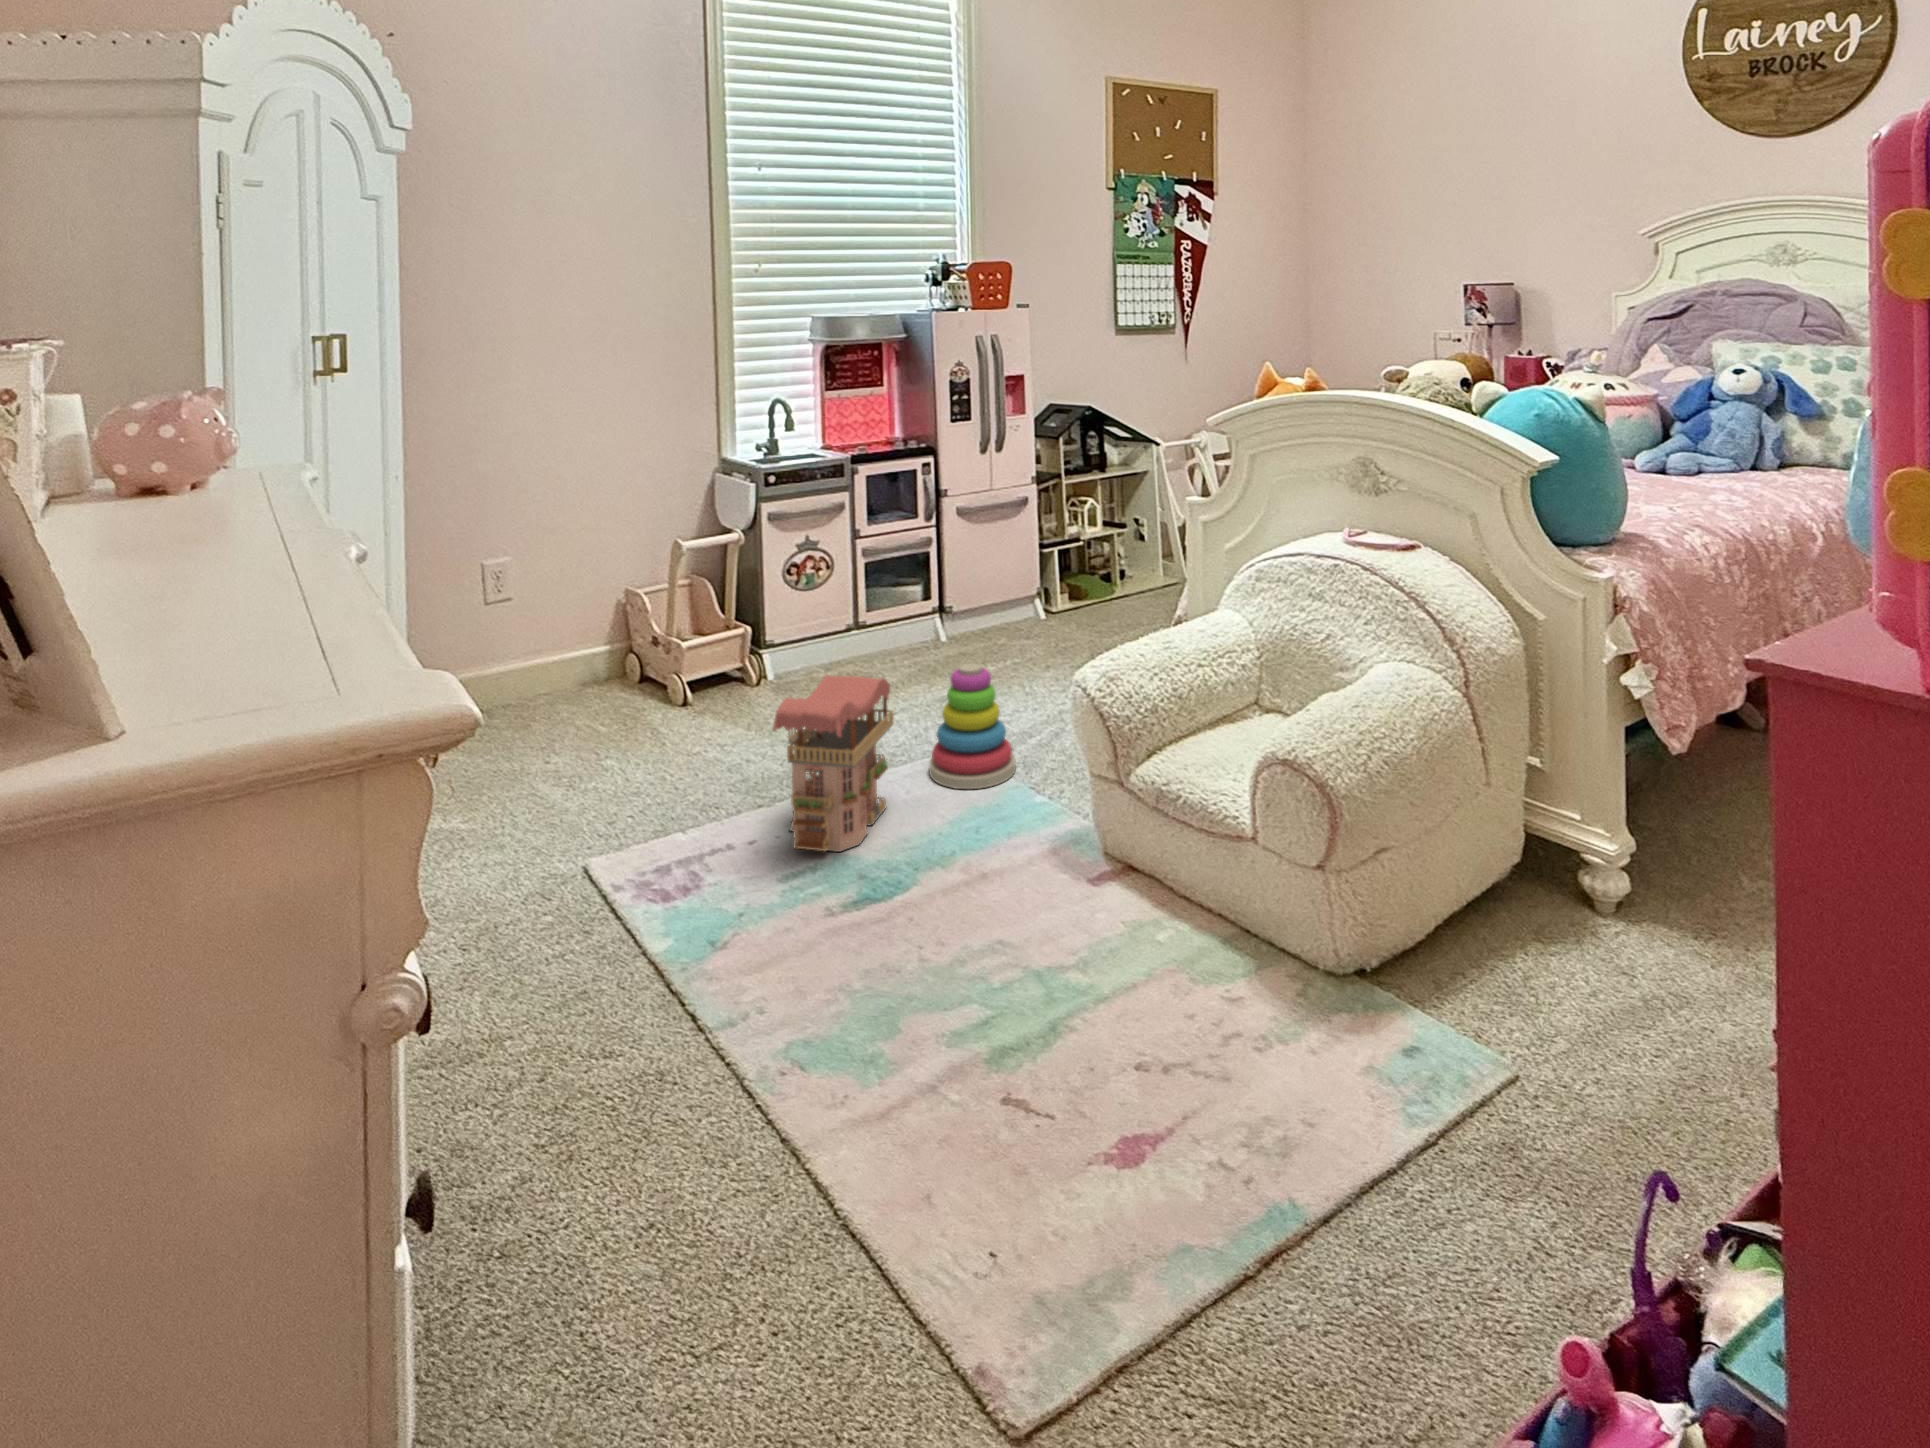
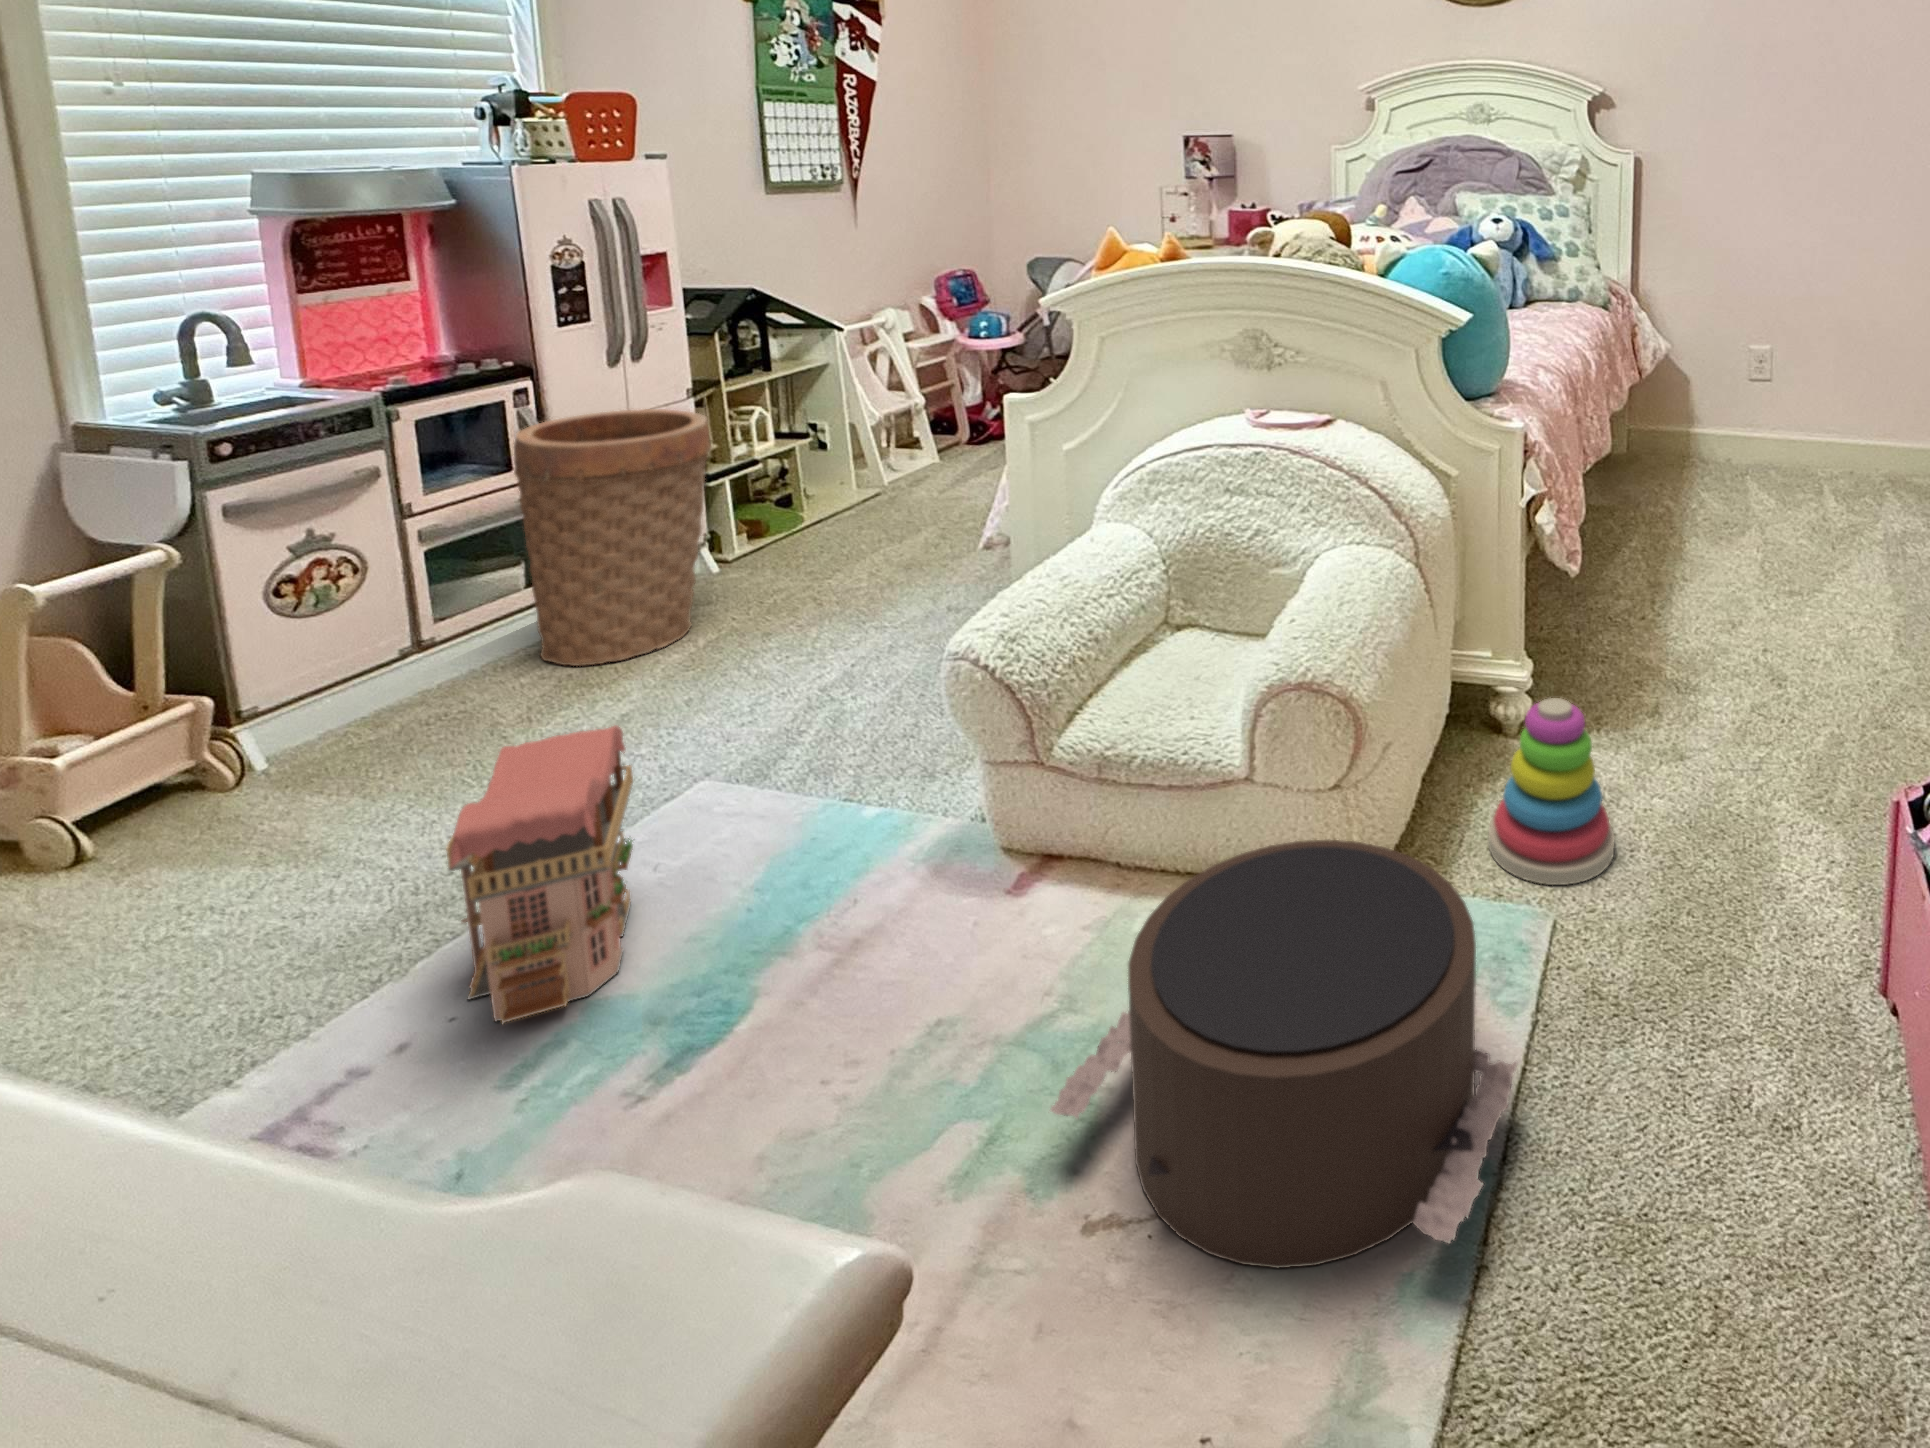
basket: none [914,484,1028,662] -> present [514,409,711,666]
stacking toy: present [929,663,1016,789] -> present [1488,698,1615,885]
pouf: none [1011,887,1371,1254] -> present [1050,840,1517,1268]

